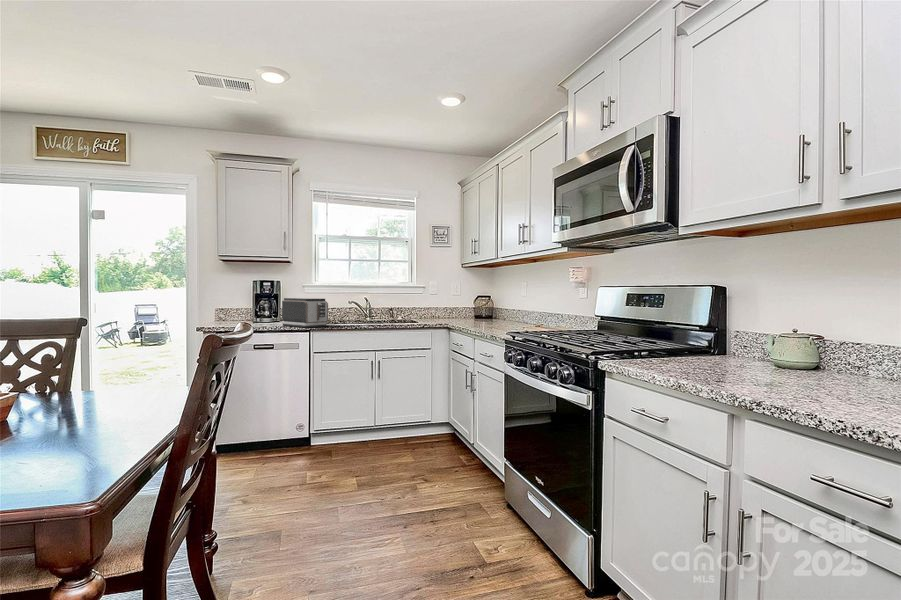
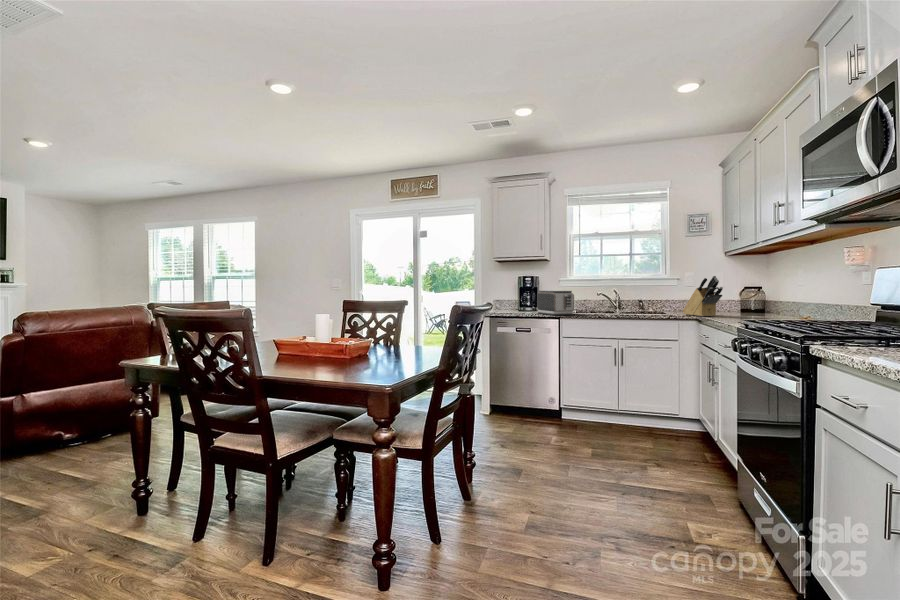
knife block: none [433,285,469,324] -> present [683,276,723,316]

